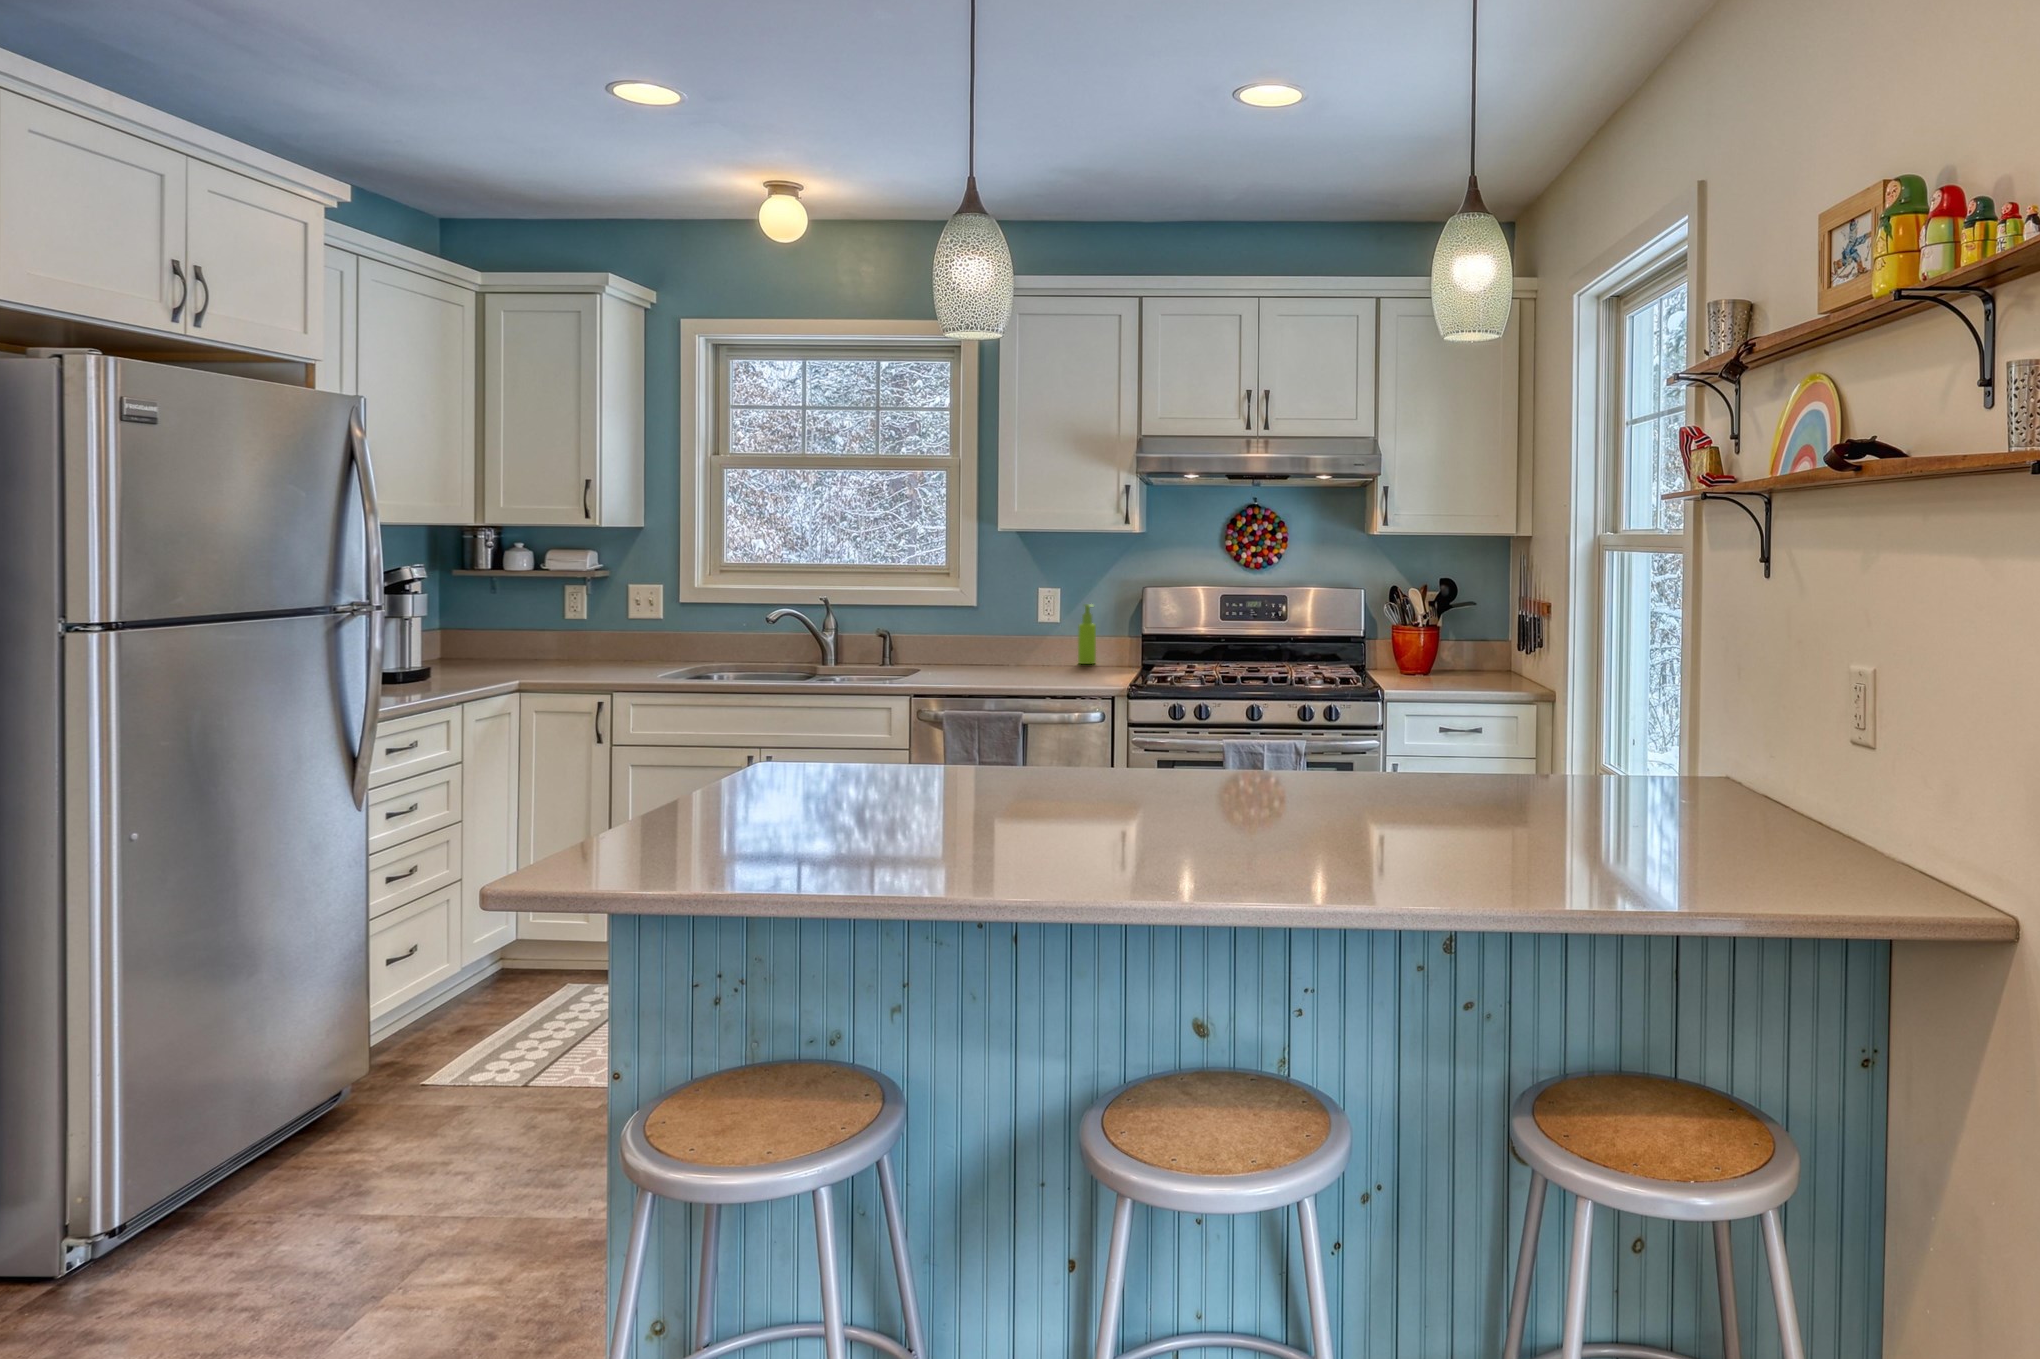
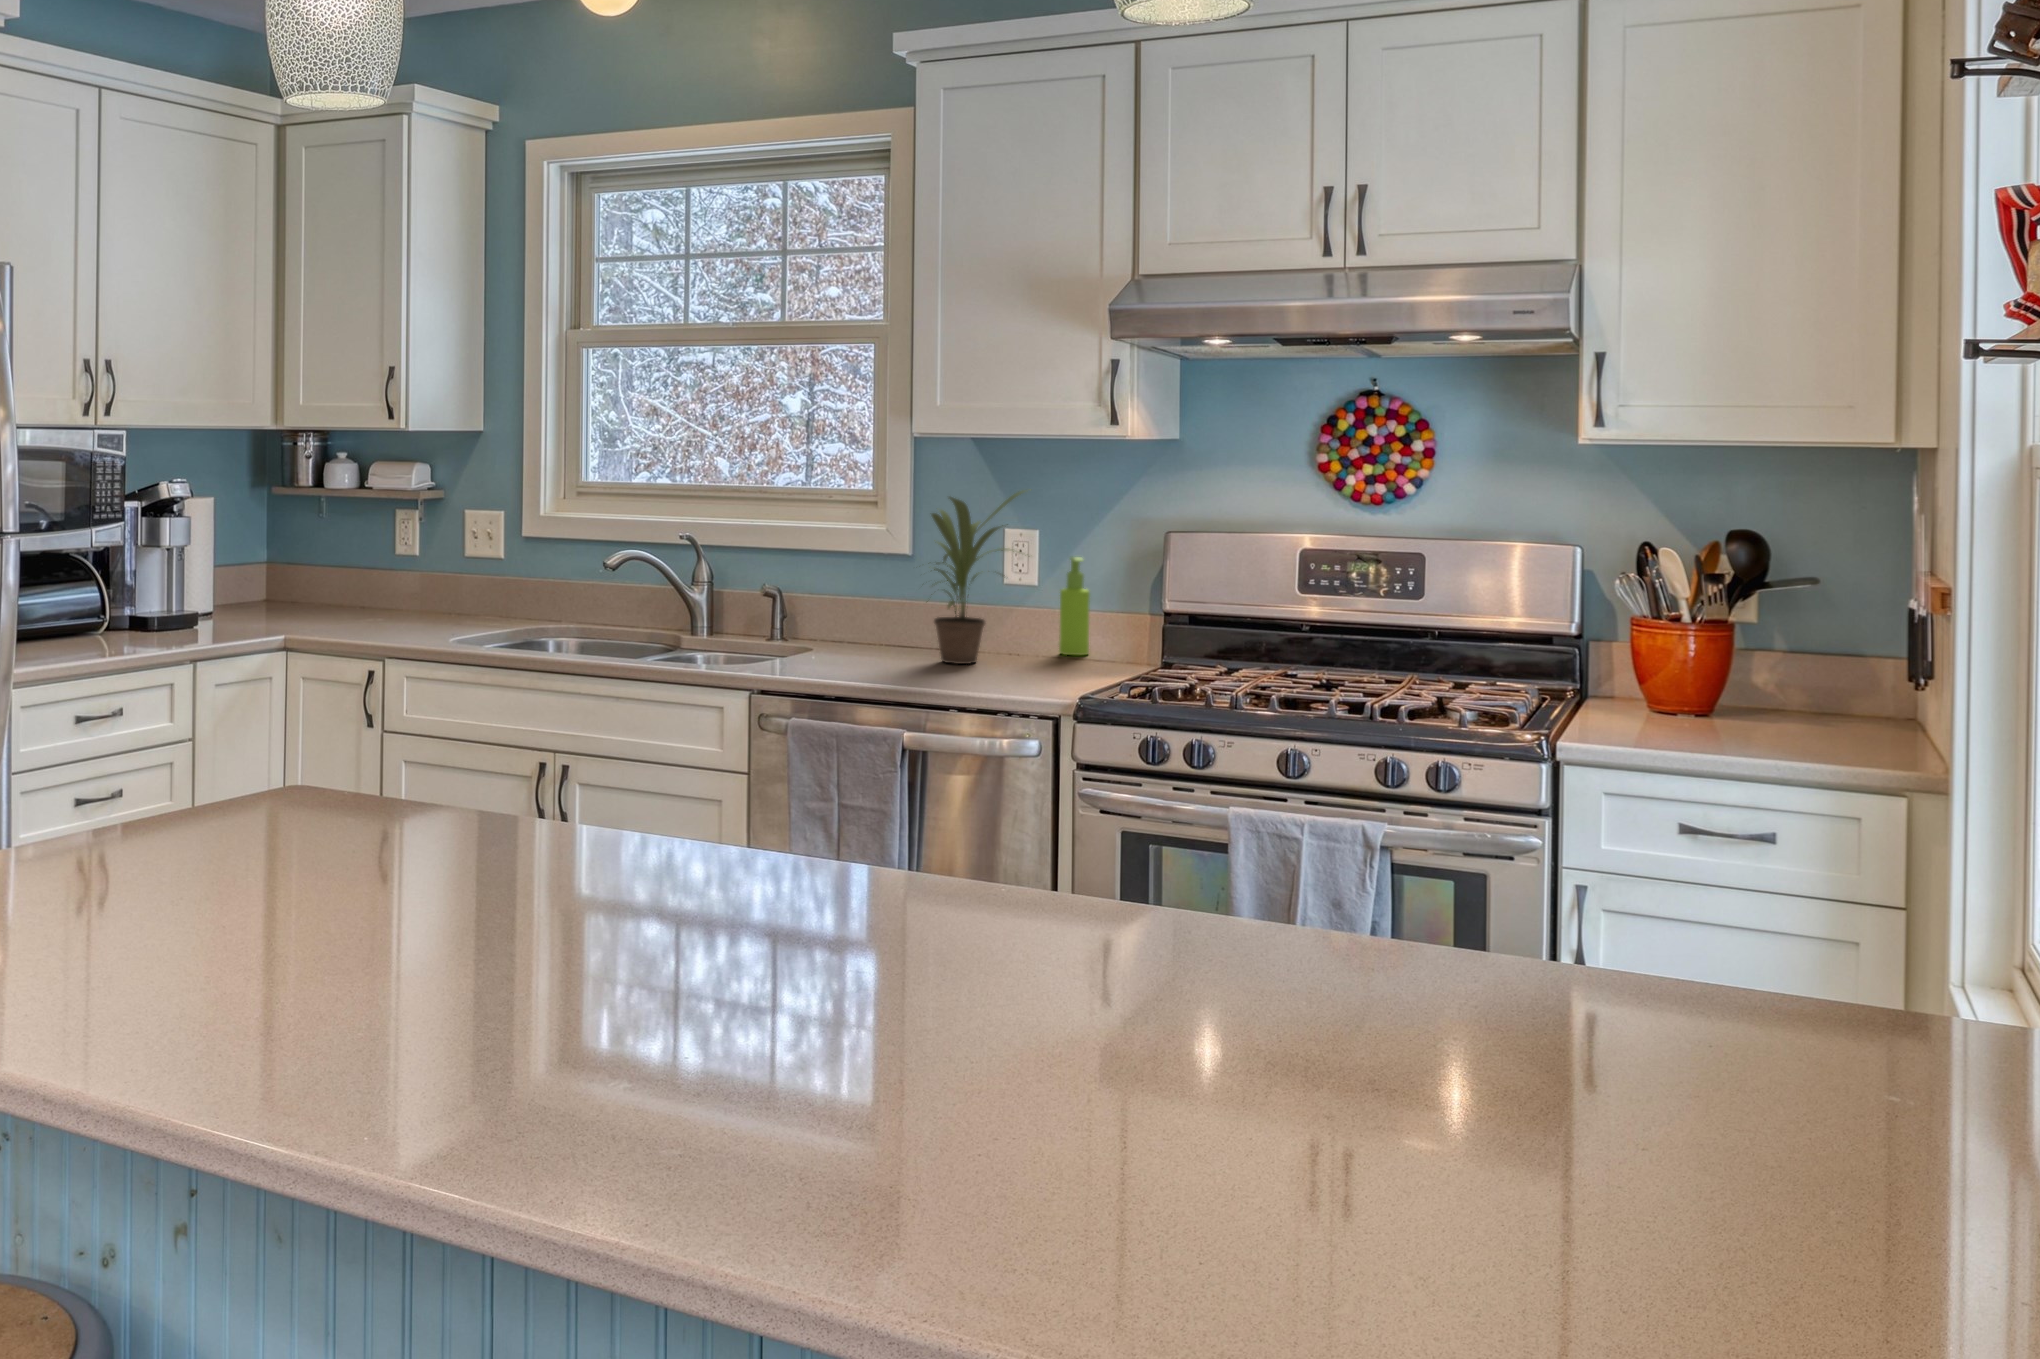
potted plant: none [998,564,1067,672] -> present [932,491,1025,664]

